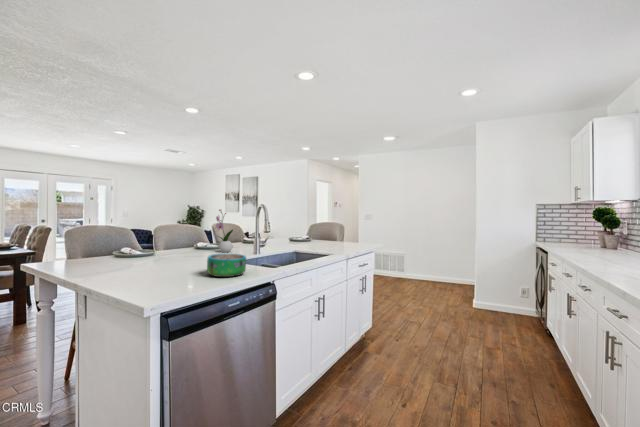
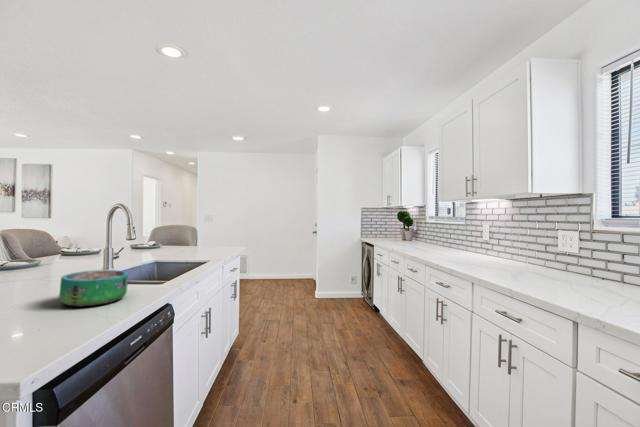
flower arrangement: present [216,210,233,252] -> none [26,207,63,270]

